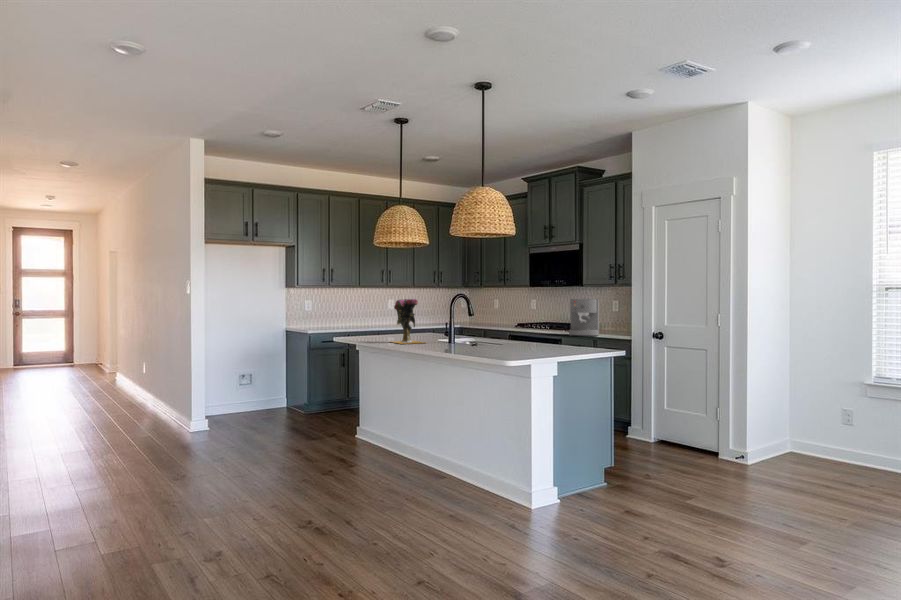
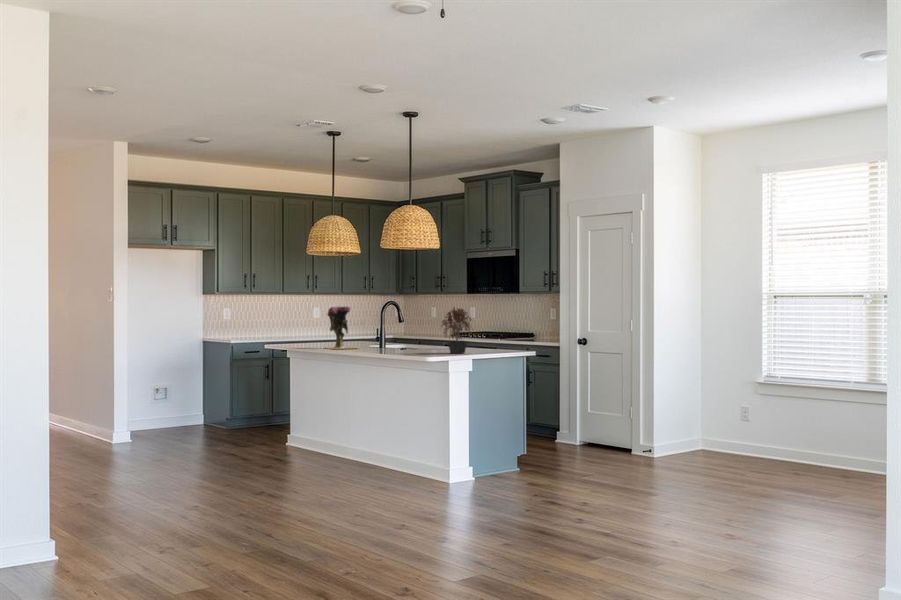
potted plant: none [516,299,555,352] -> present [442,307,471,353]
coffee maker: present [569,299,599,336] -> none [501,306,532,343]

